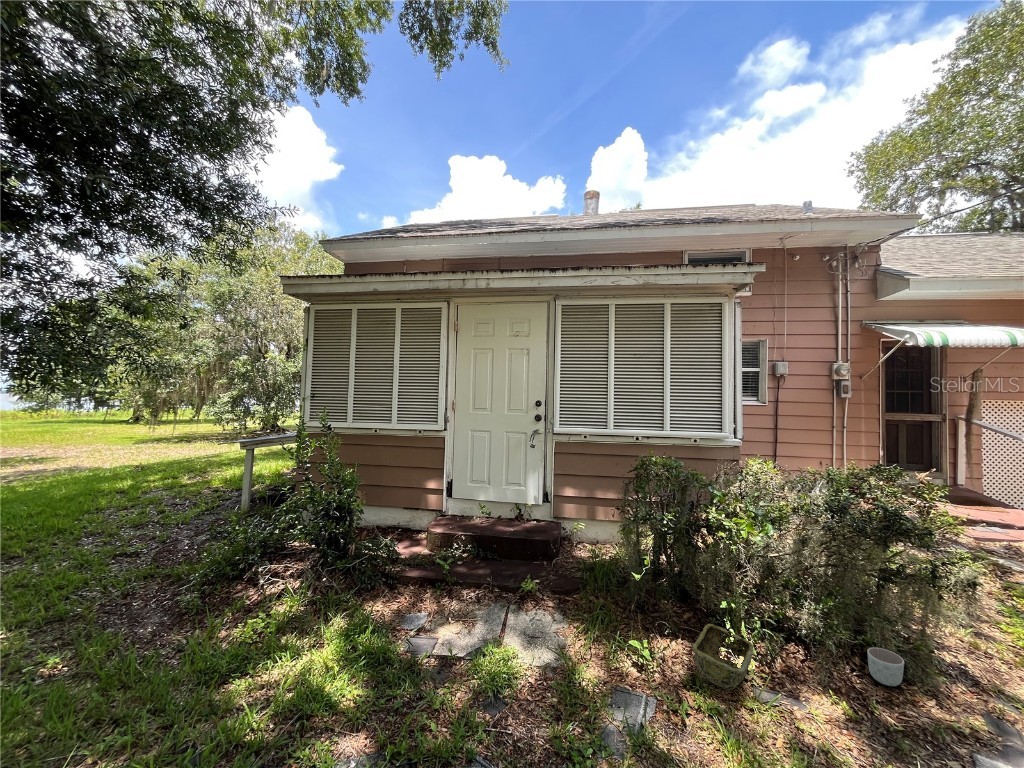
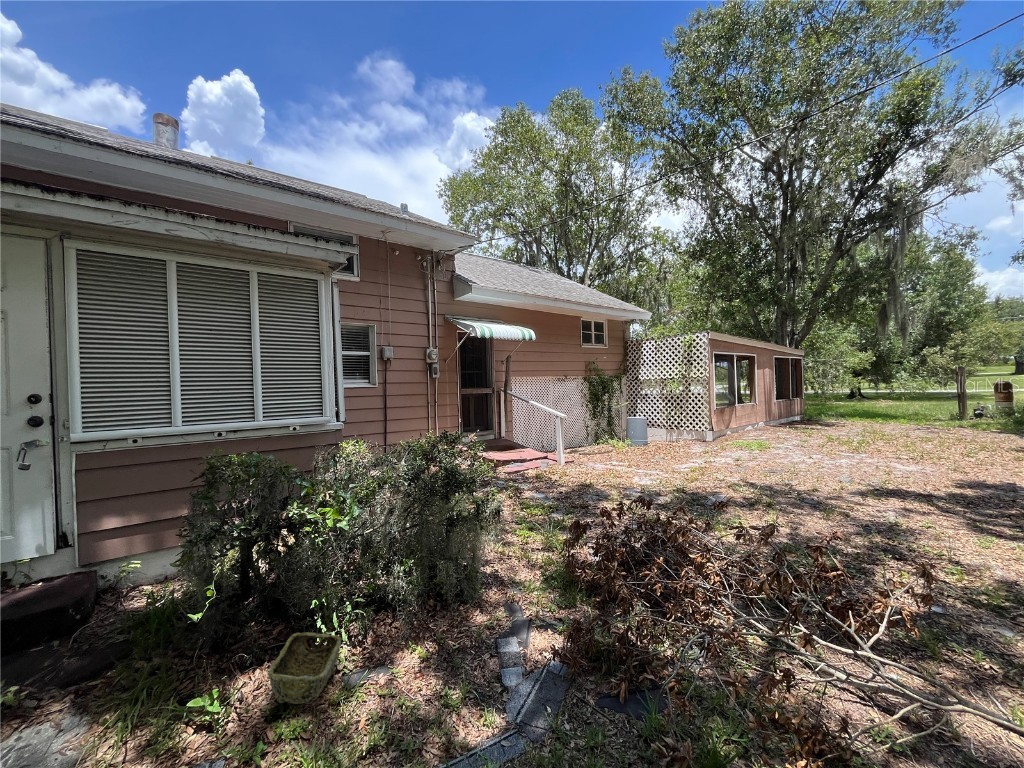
planter: present [867,648,904,686] -> none [441,592,467,624]

